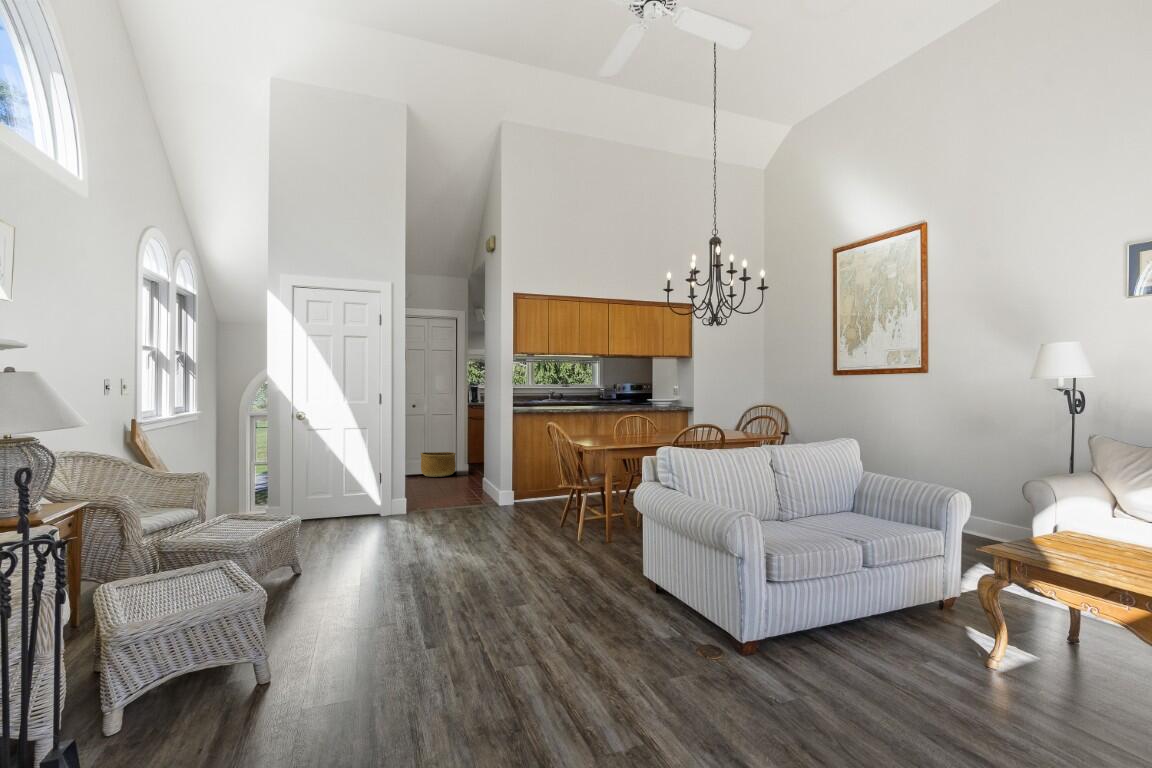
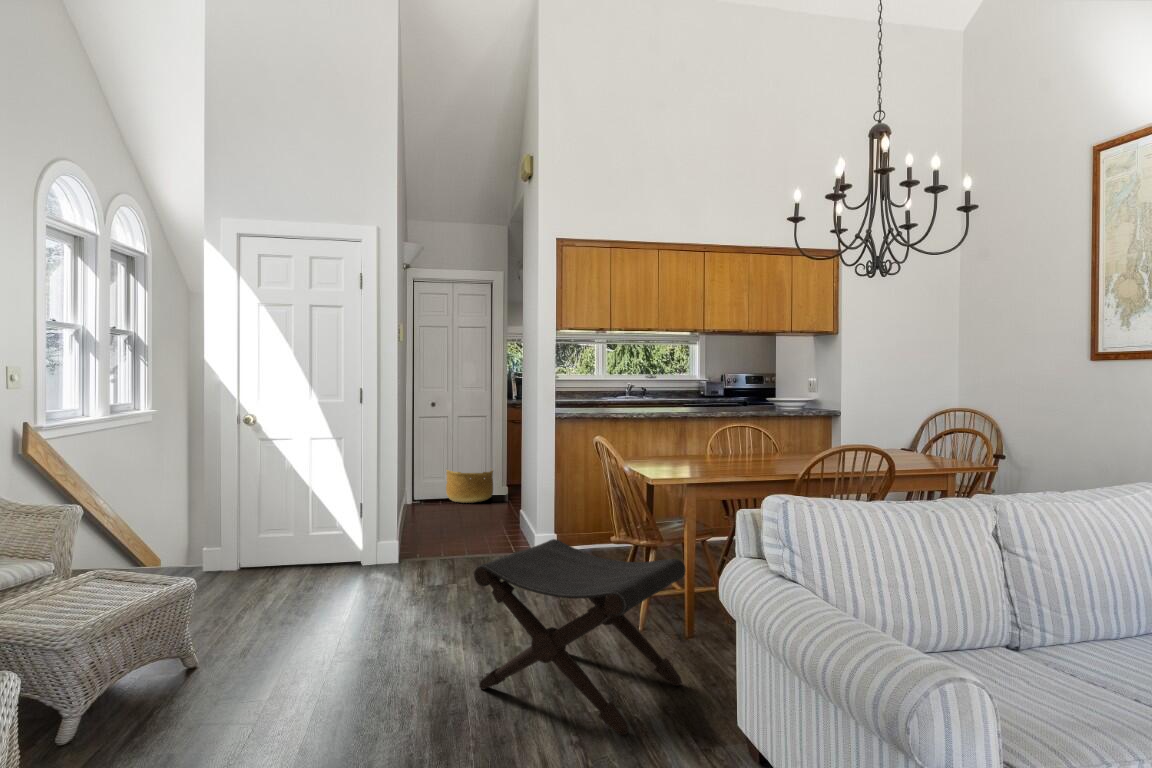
footstool: none [487,484,610,586] -> present [474,539,686,735]

